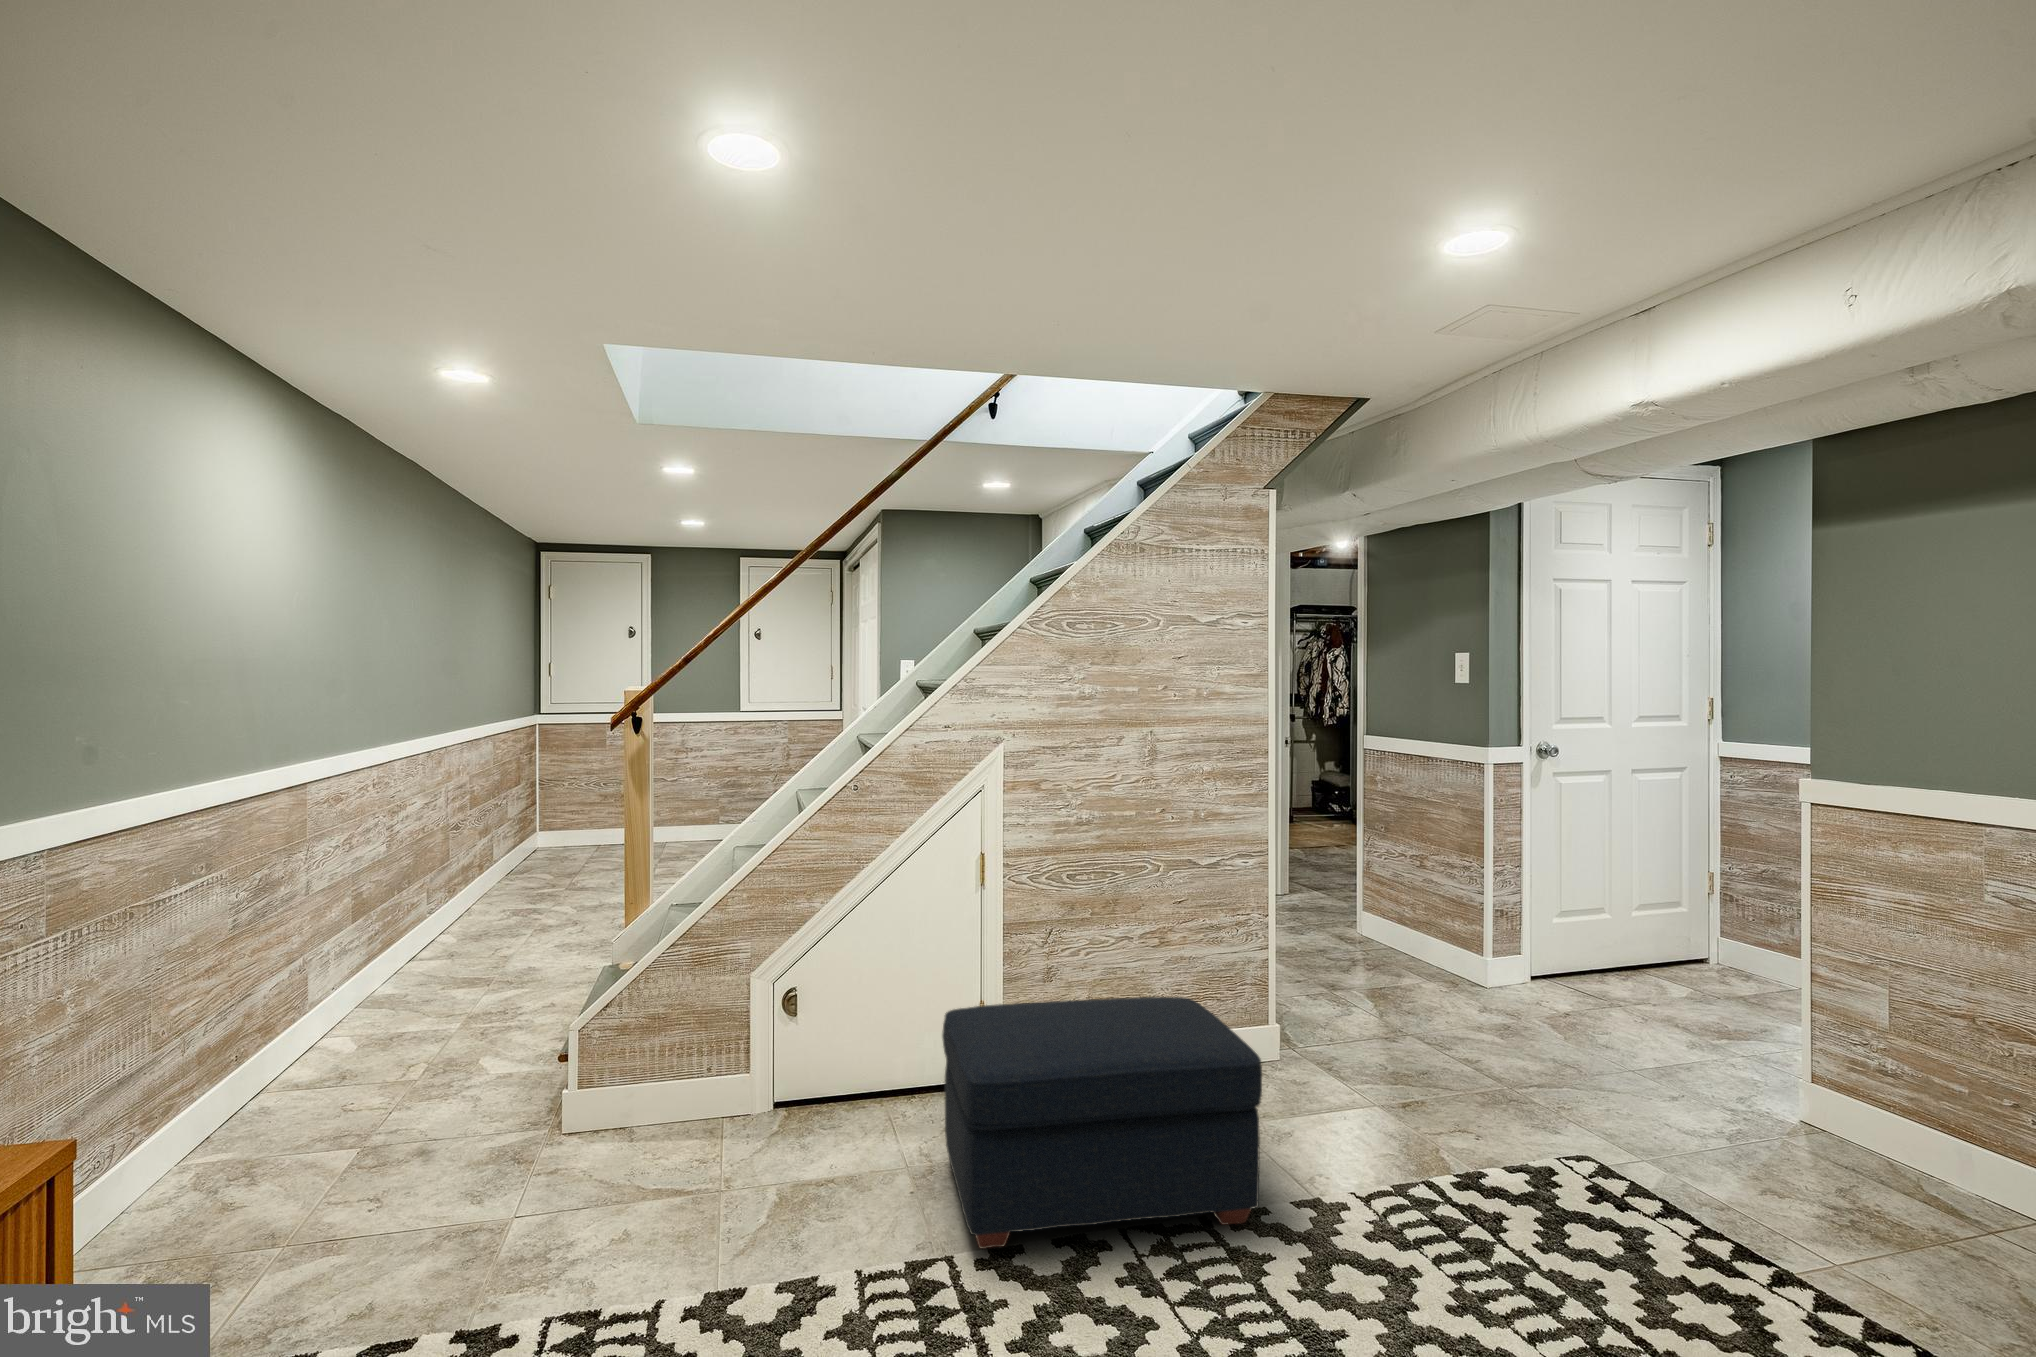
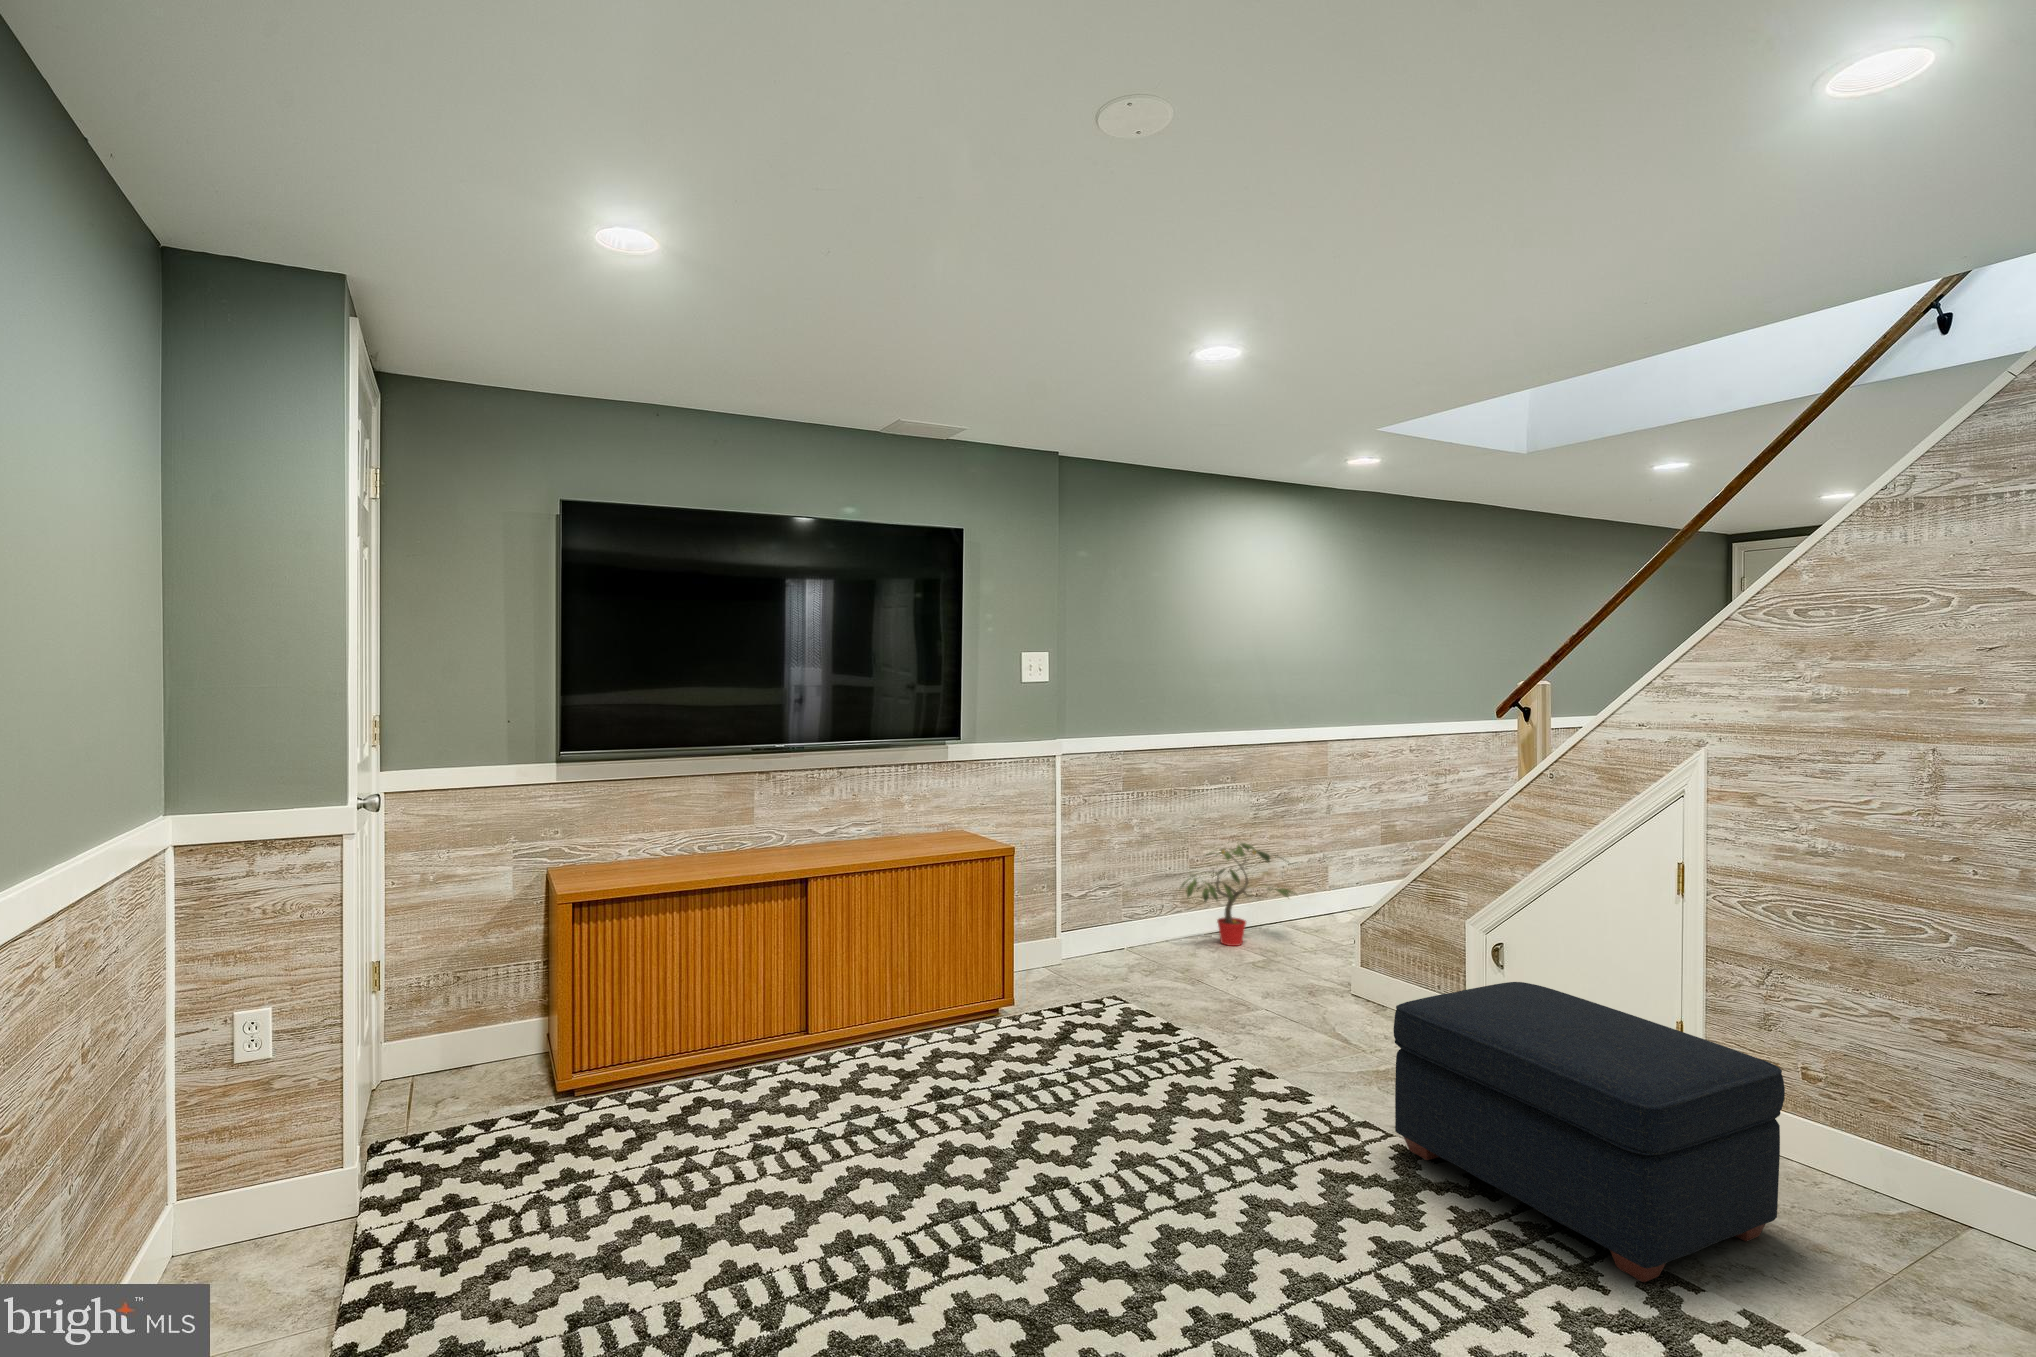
potted plant: none [171,973,358,1159] -> present [1181,843,1293,946]

